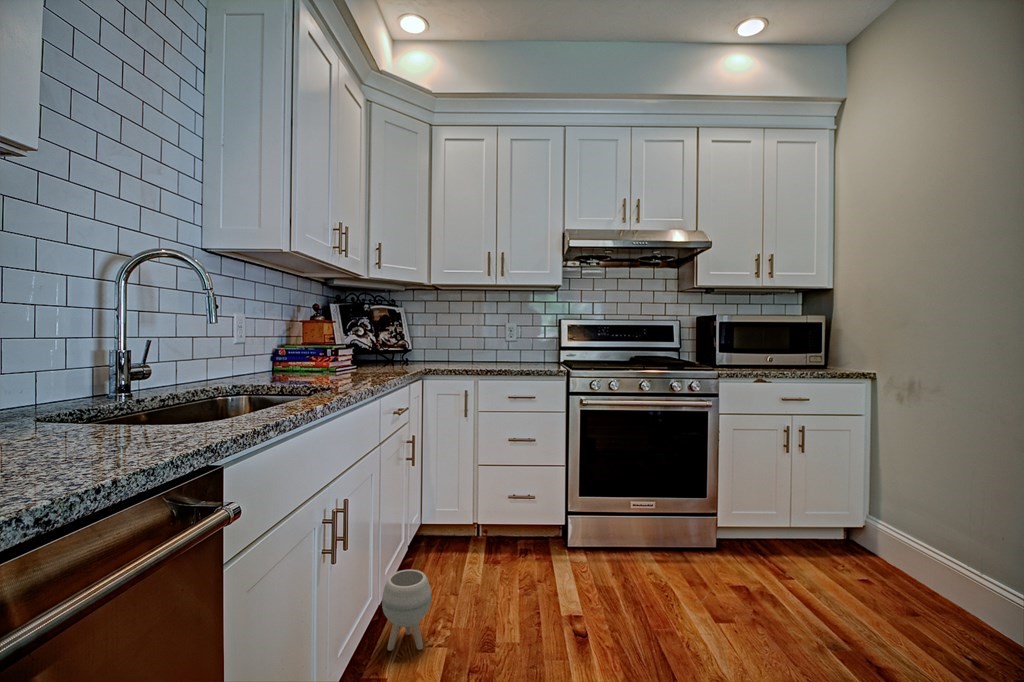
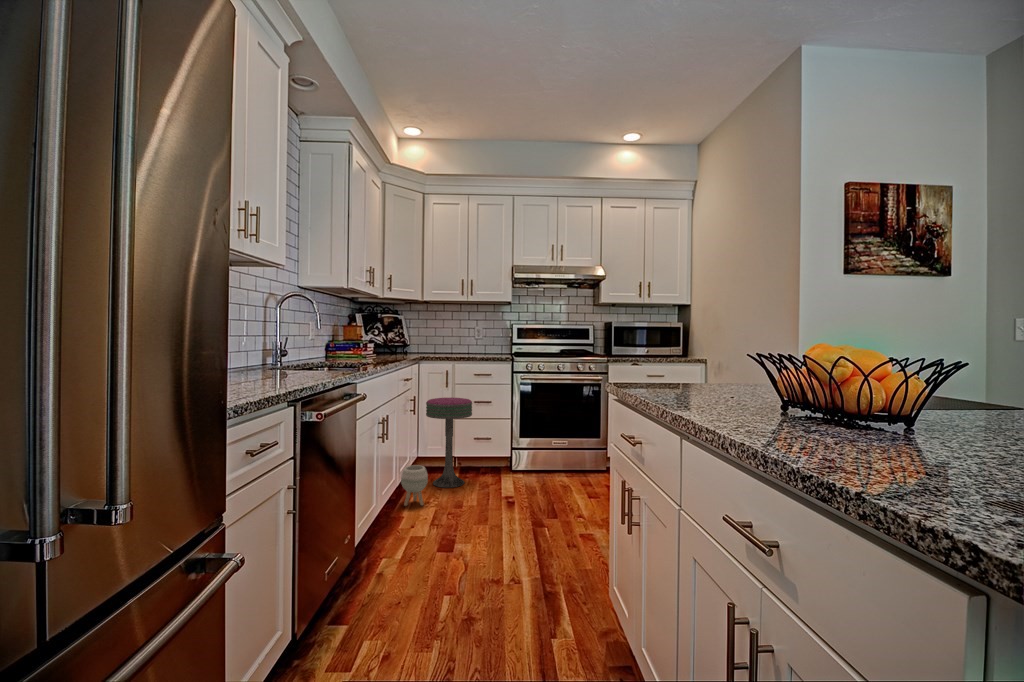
bar stool: none [432,436,507,592] -> present [426,398,472,488]

